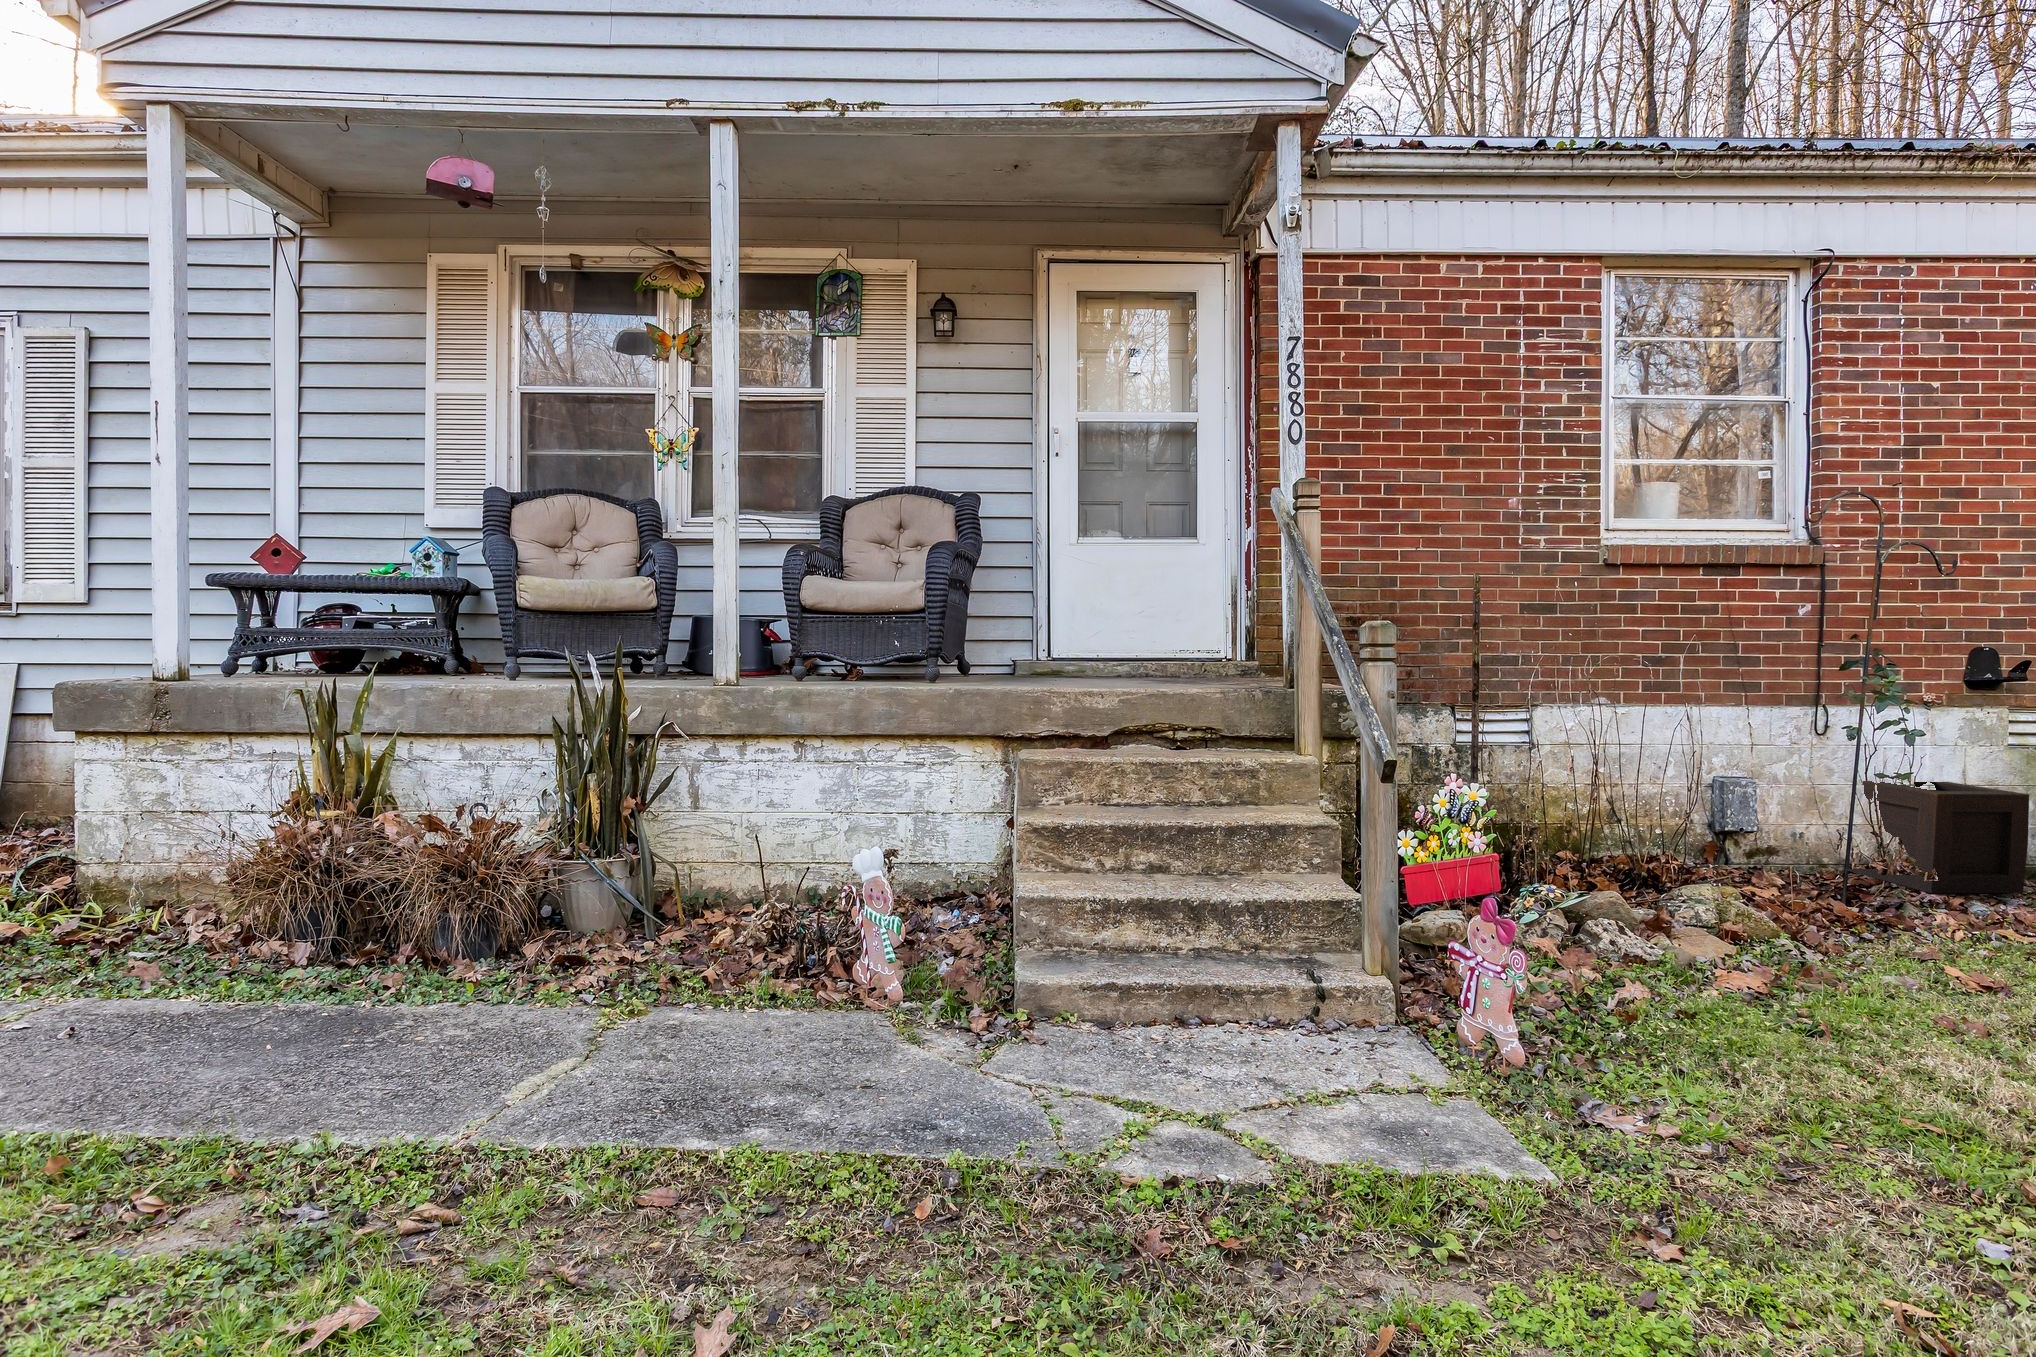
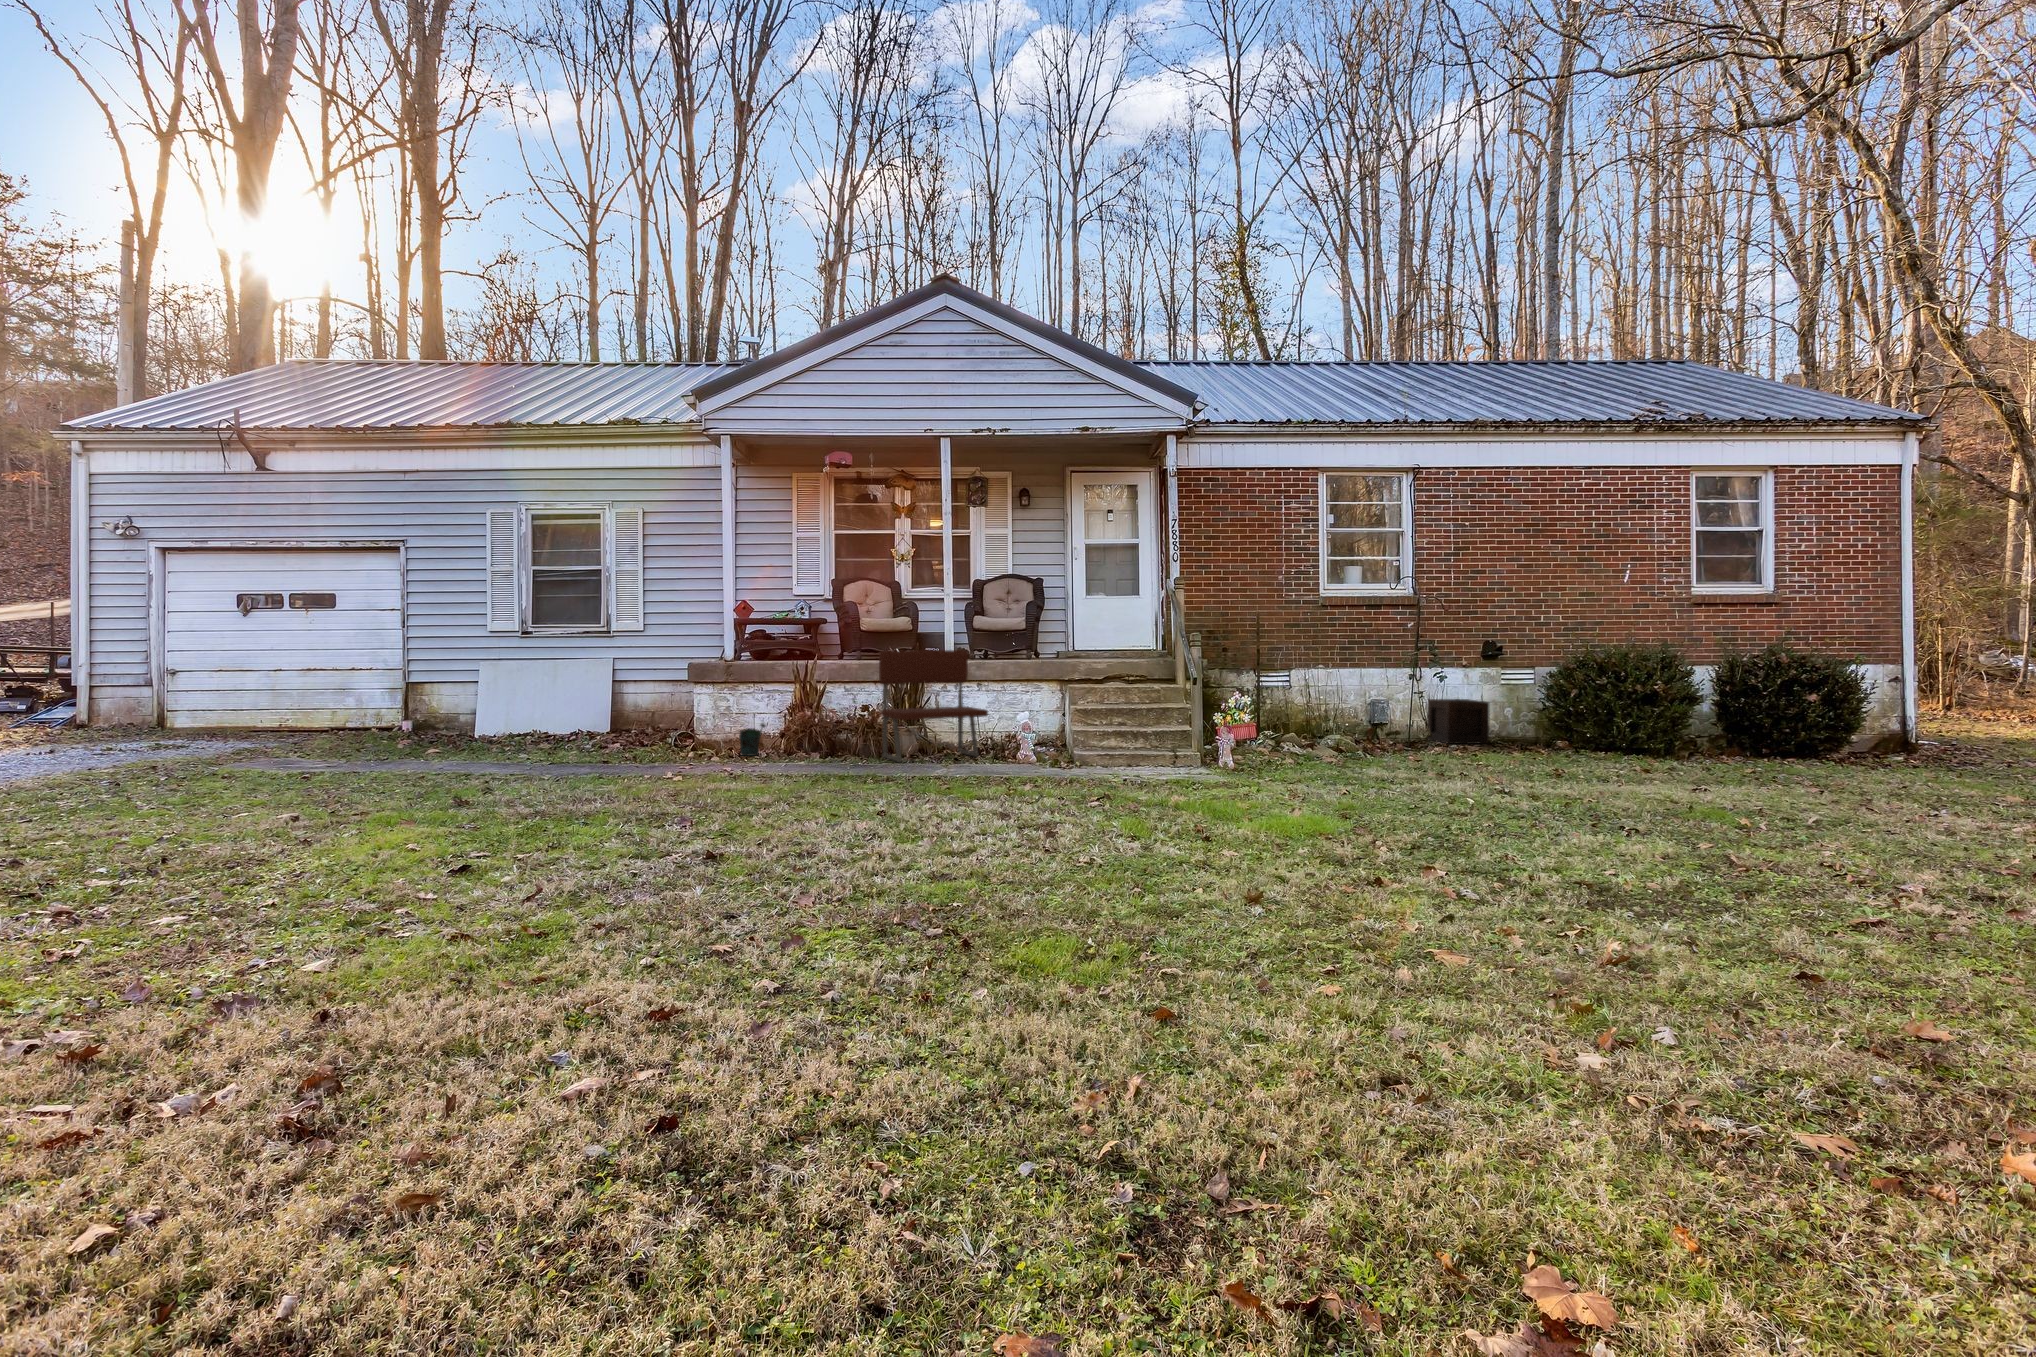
bench: none [451,656,770,1001] -> present [879,650,988,762]
watering can: none [46,849,188,952] -> present [739,724,765,756]

